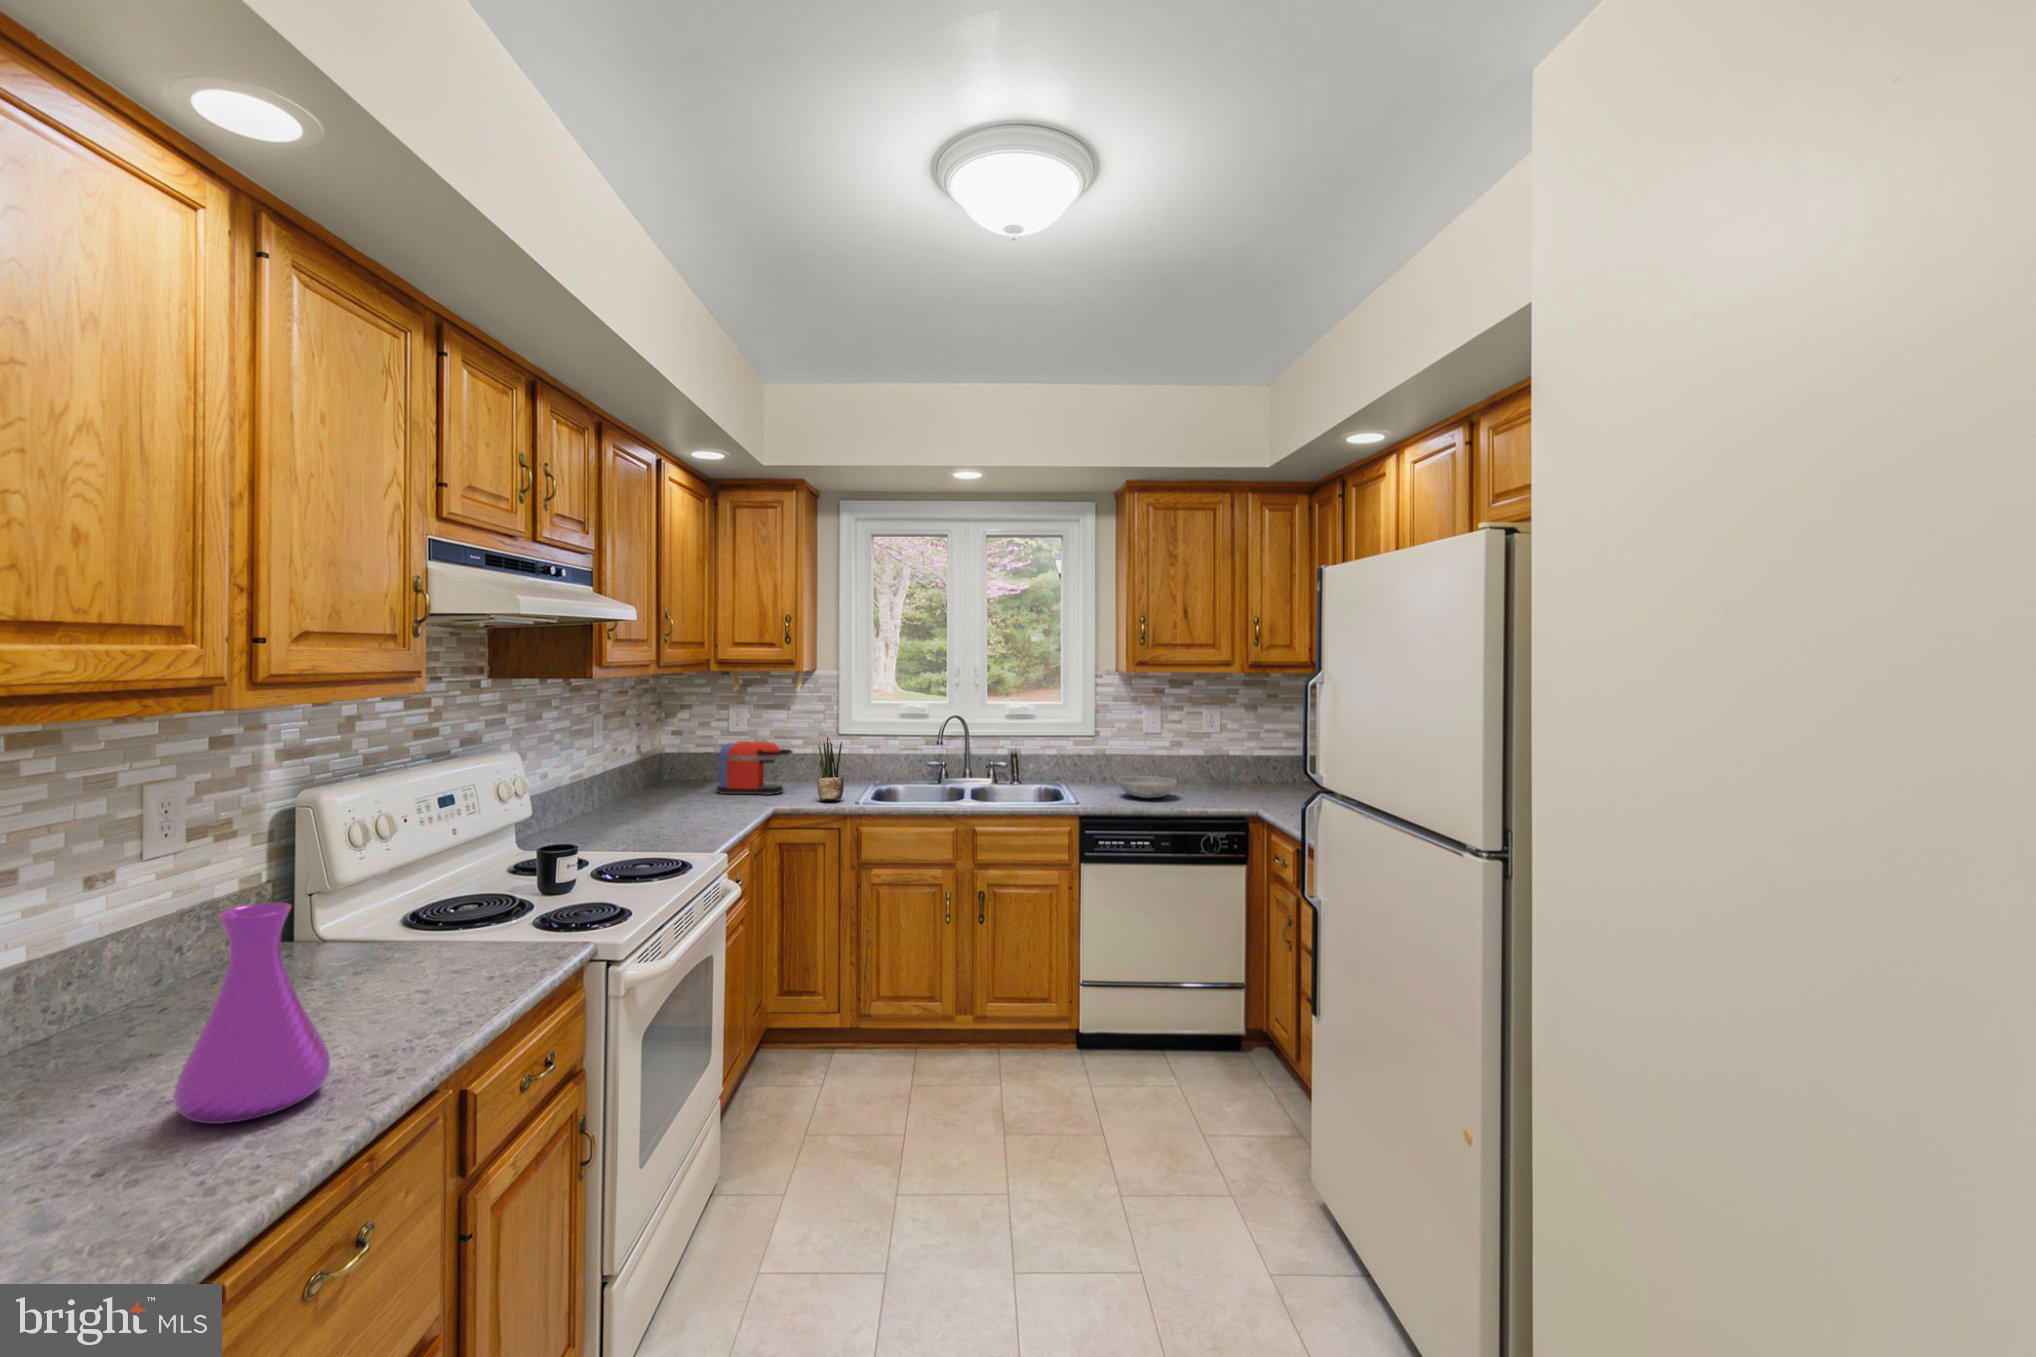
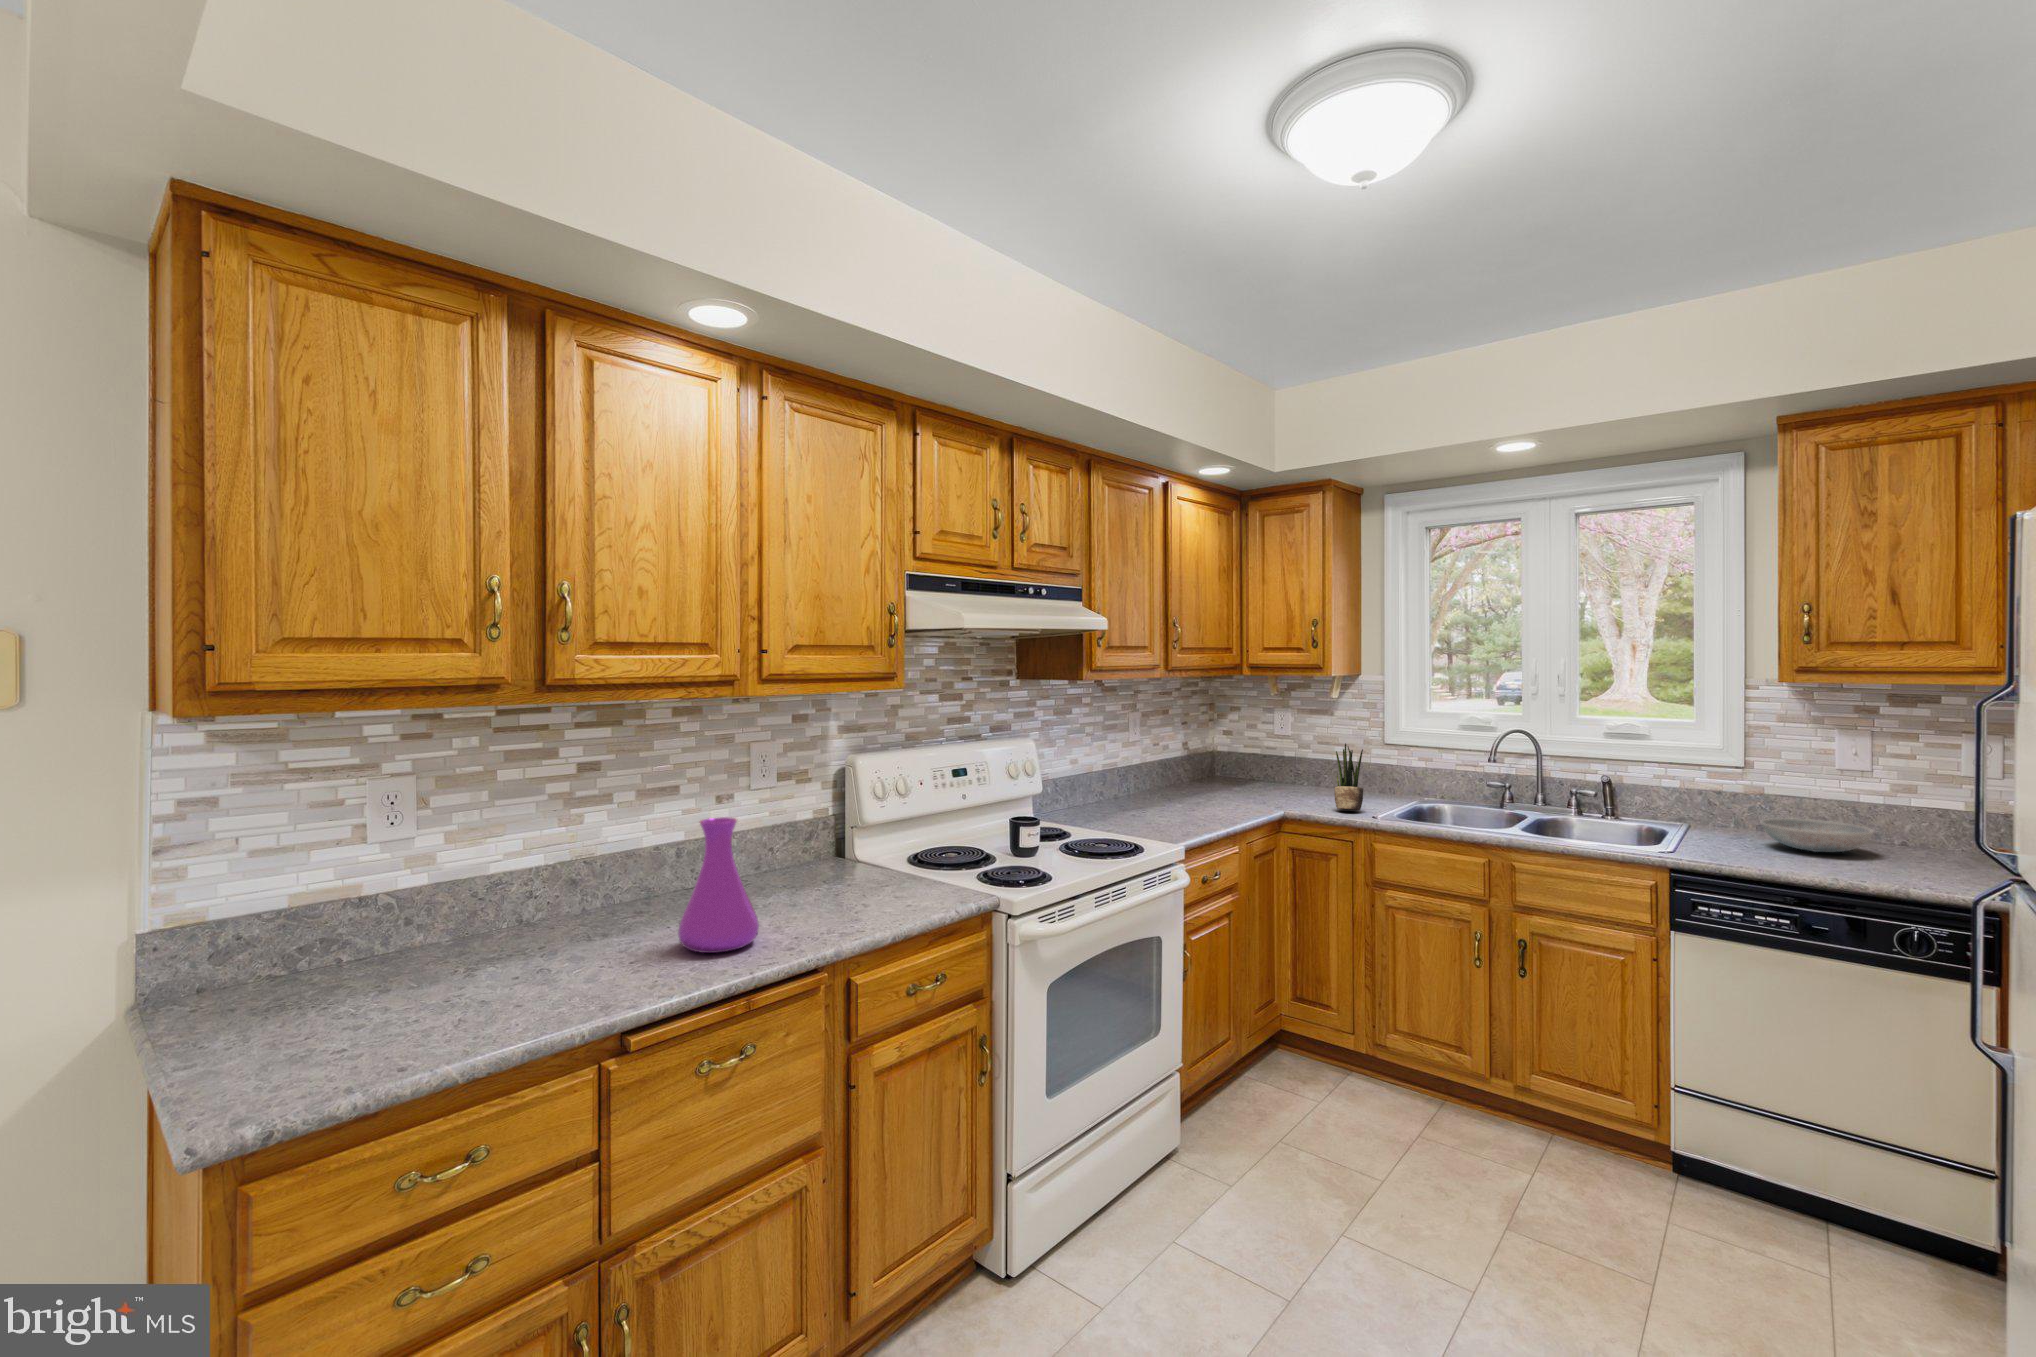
coffee maker: present [717,741,793,795] -> none [1247,745,1320,800]

